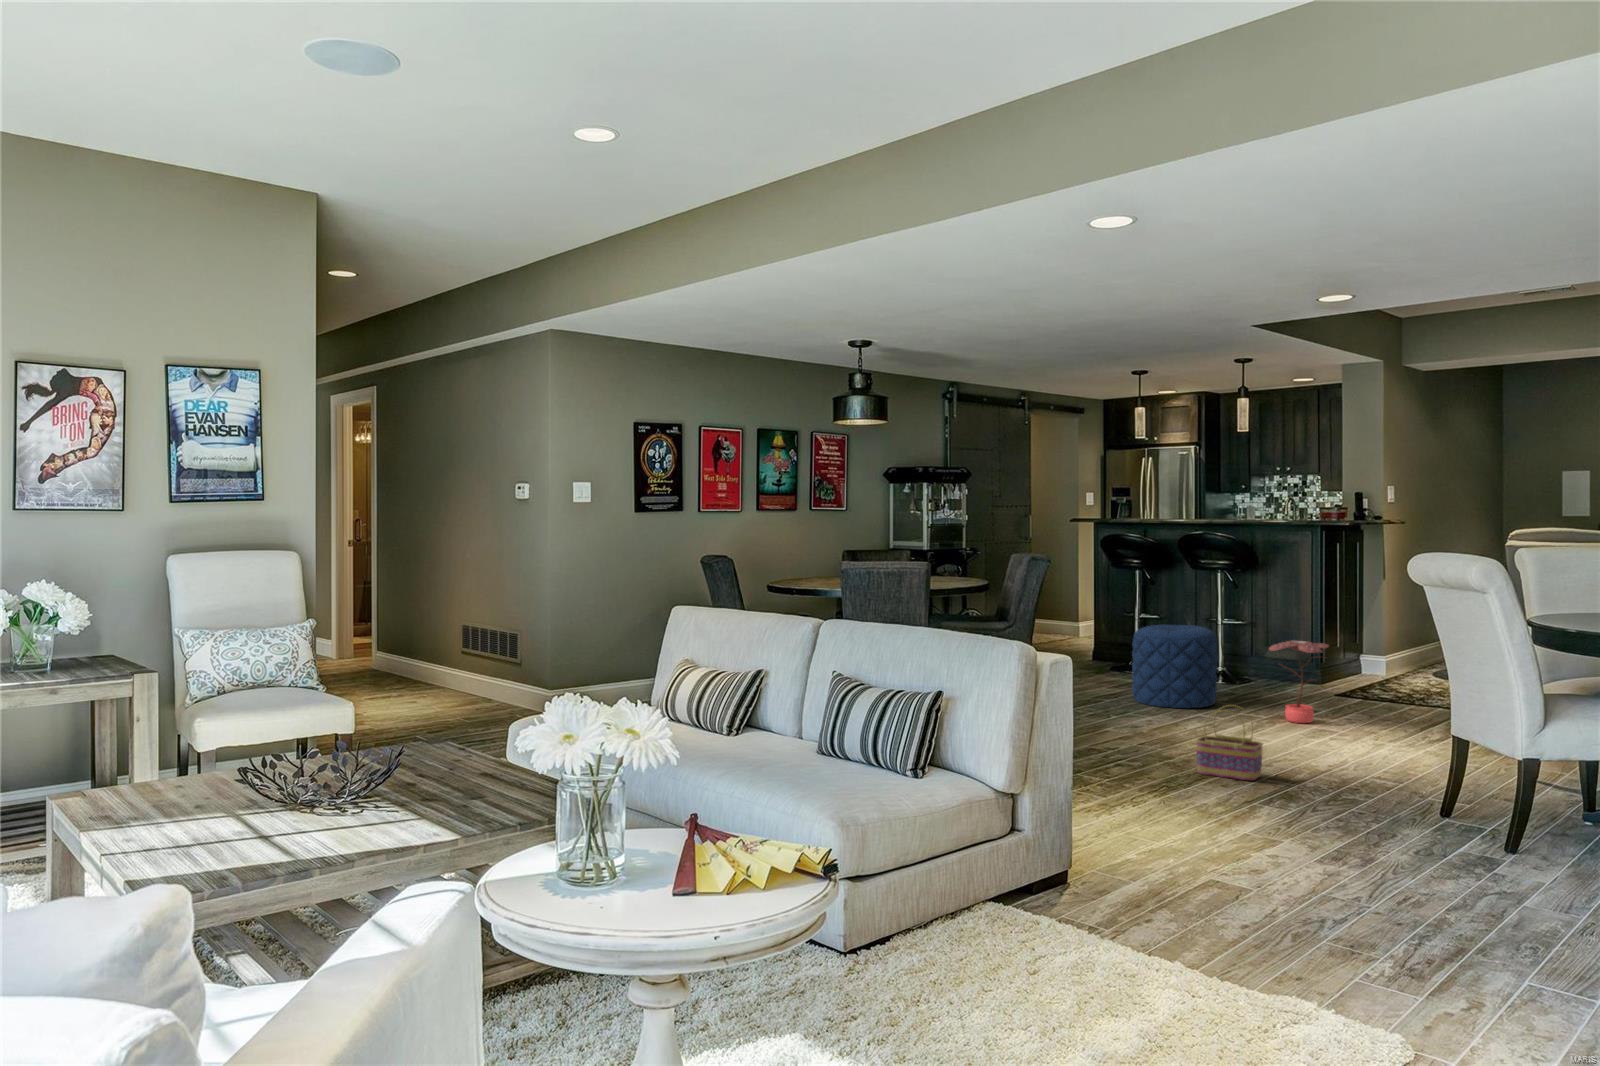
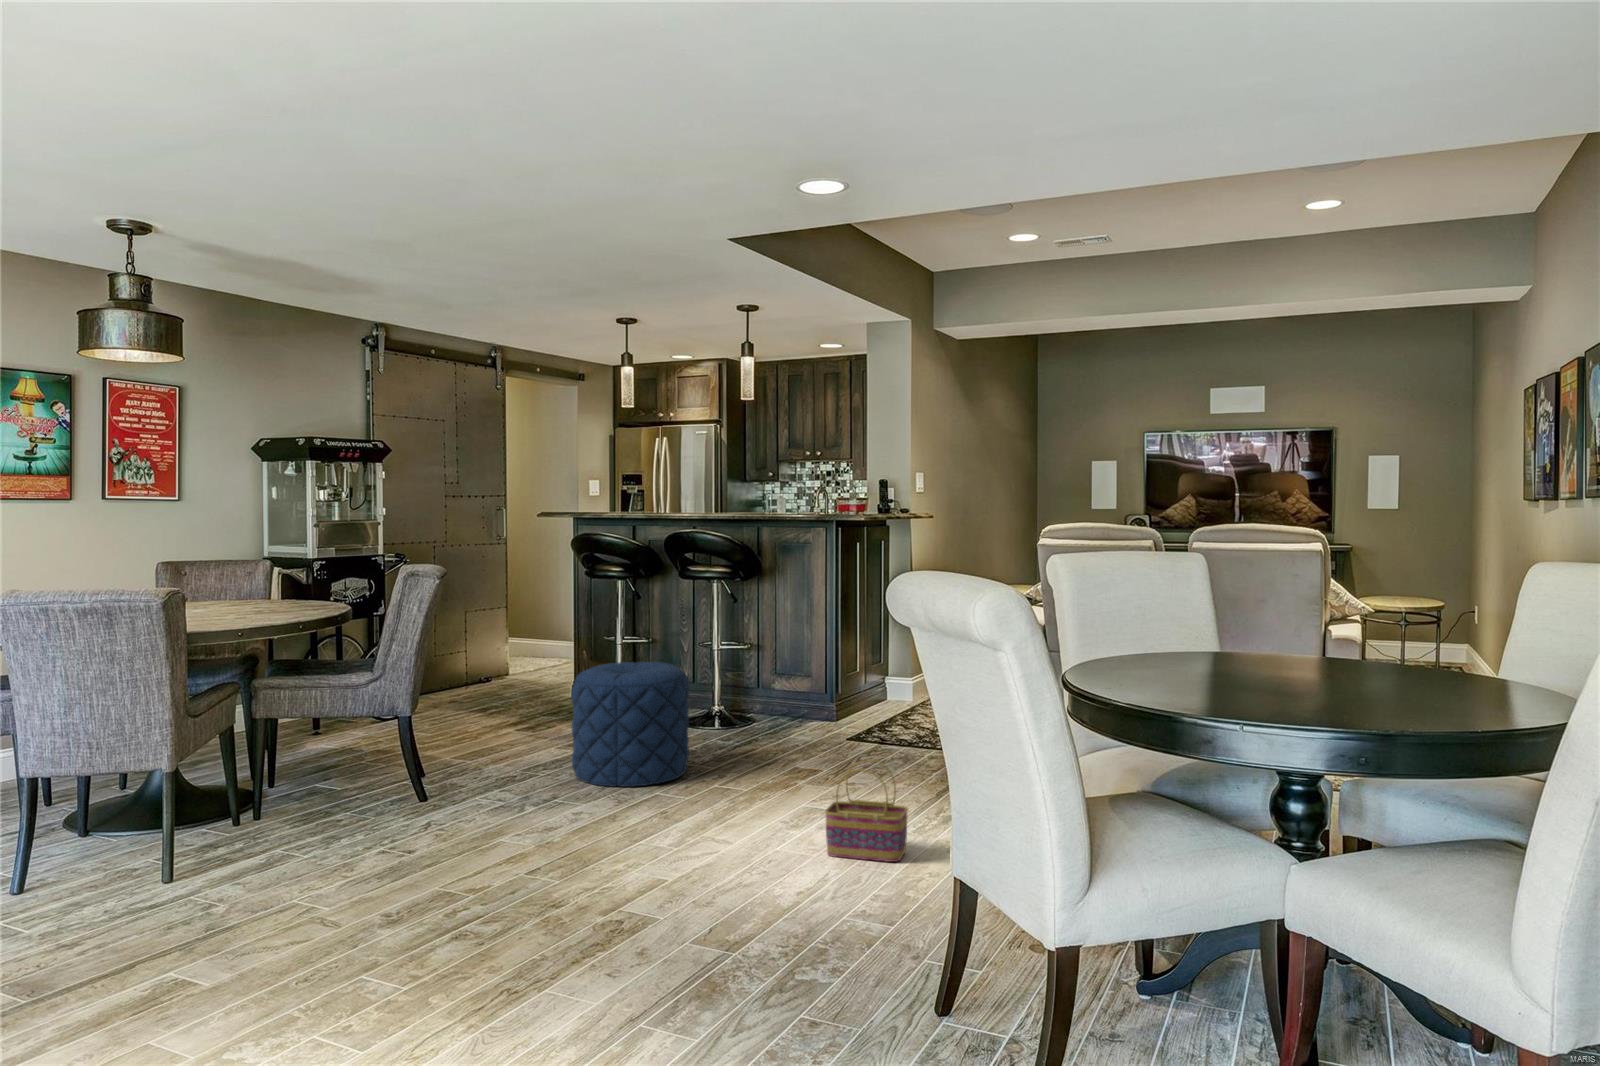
potted plant: present [1269,640,1329,723] -> none [746,683,826,801]
basket: present [1196,709,1263,781] -> present [825,760,908,862]

